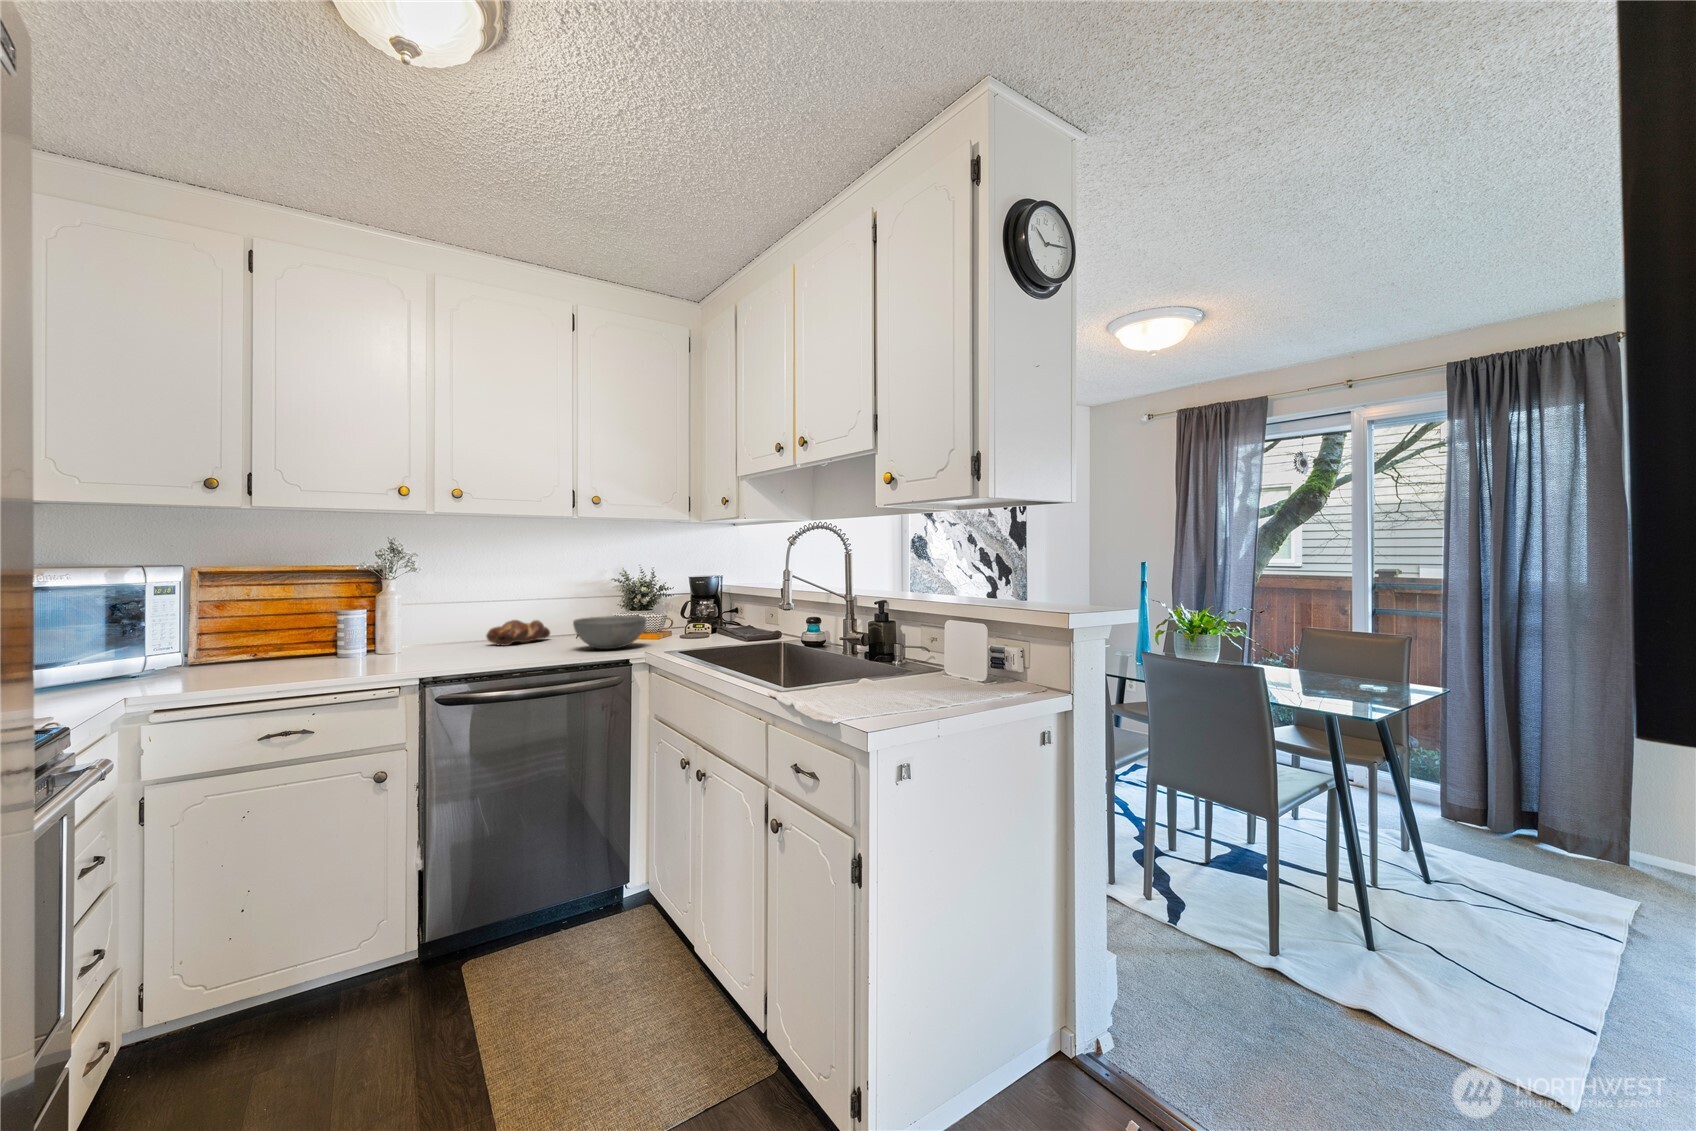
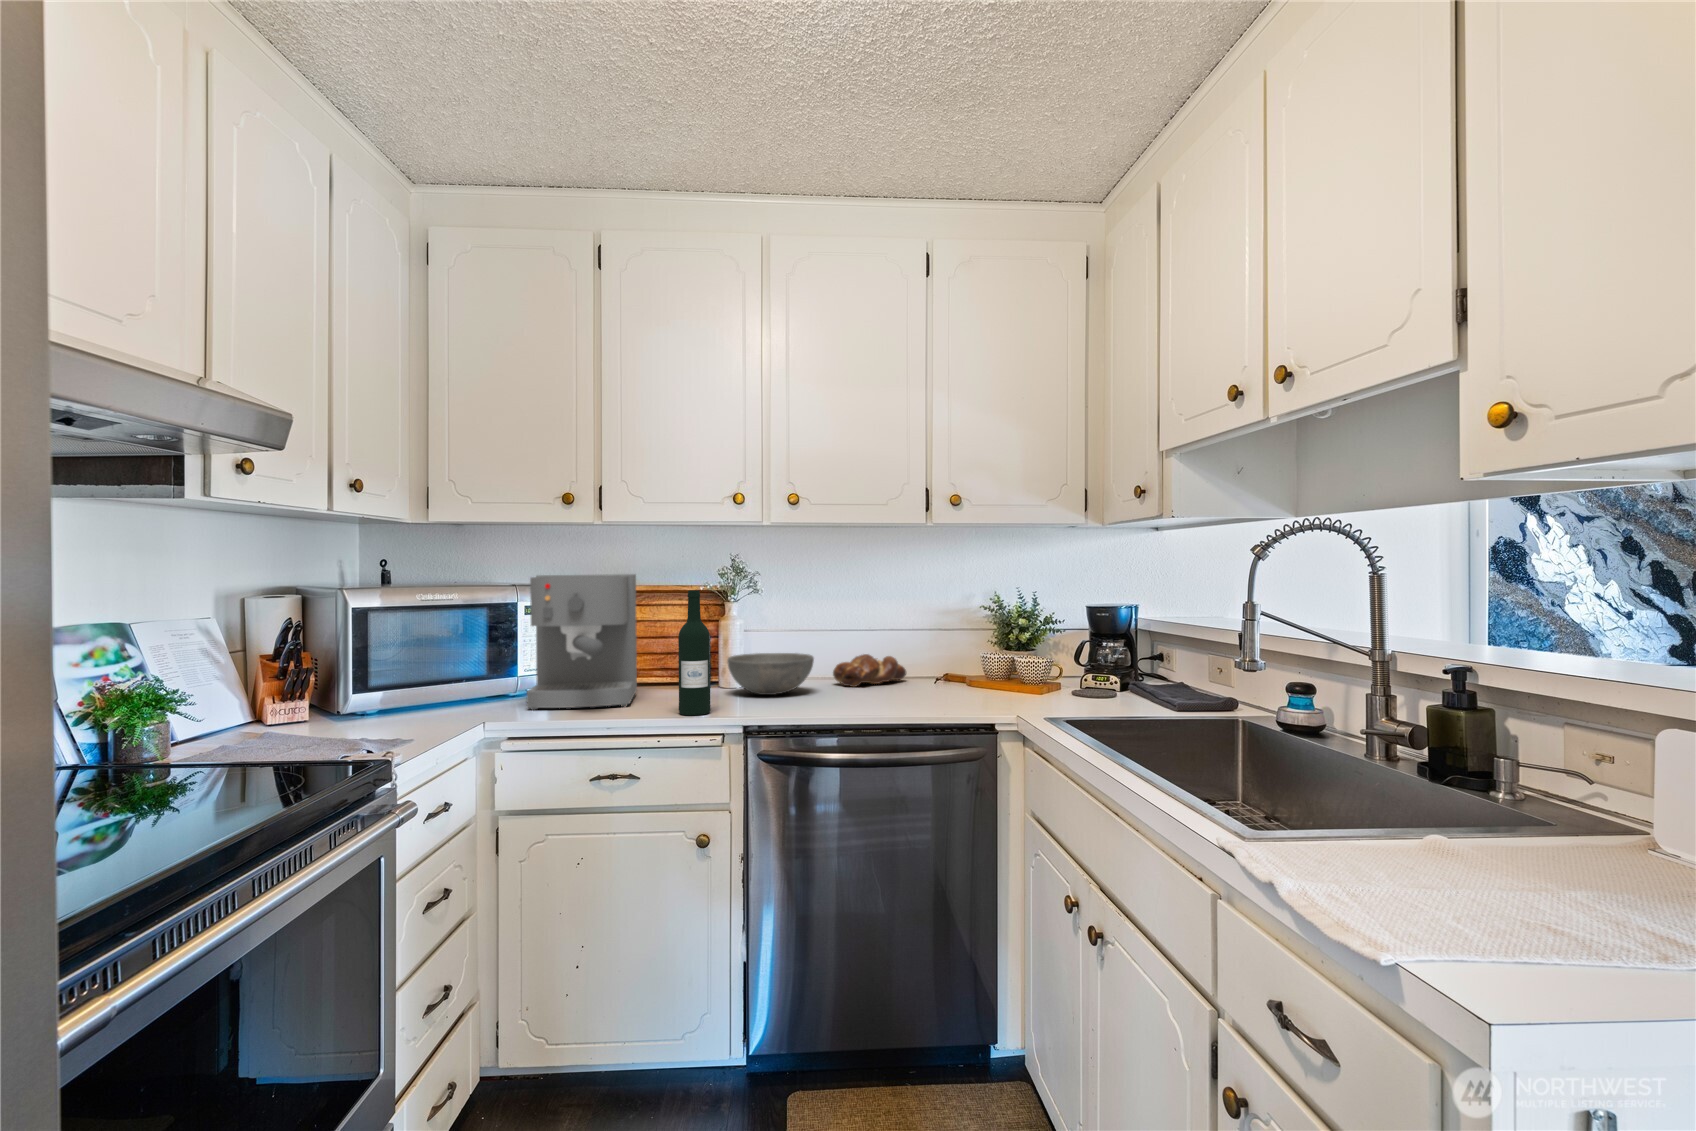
coffee maker: none [170,556,293,685] -> present [527,574,637,710]
wine bottle: none [352,569,385,673] -> present [678,590,710,715]
bowl: present [573,616,646,649] -> present [728,653,814,695]

